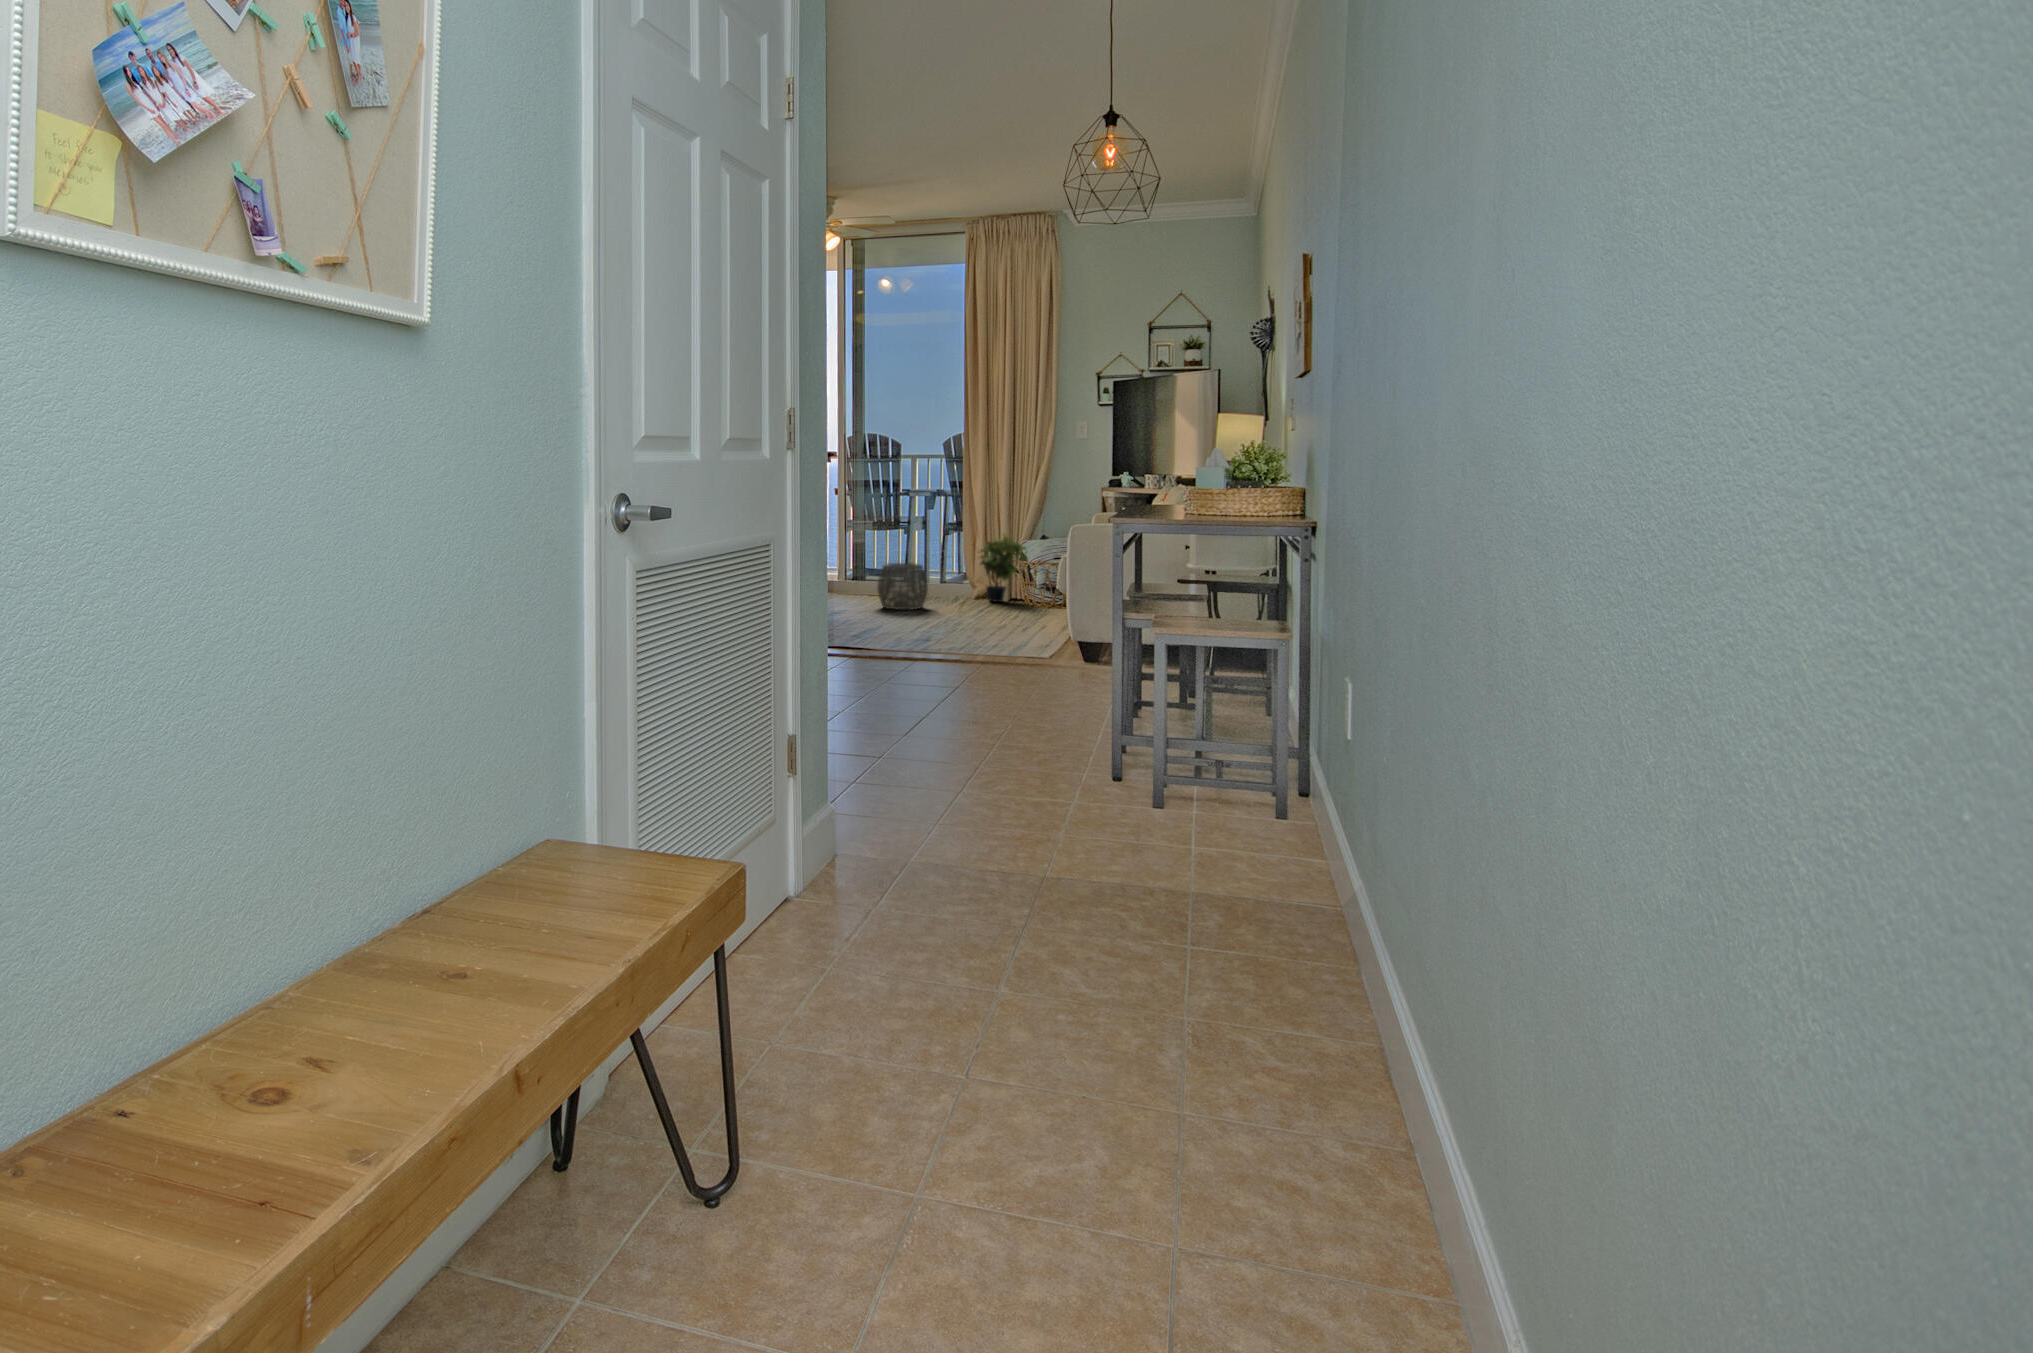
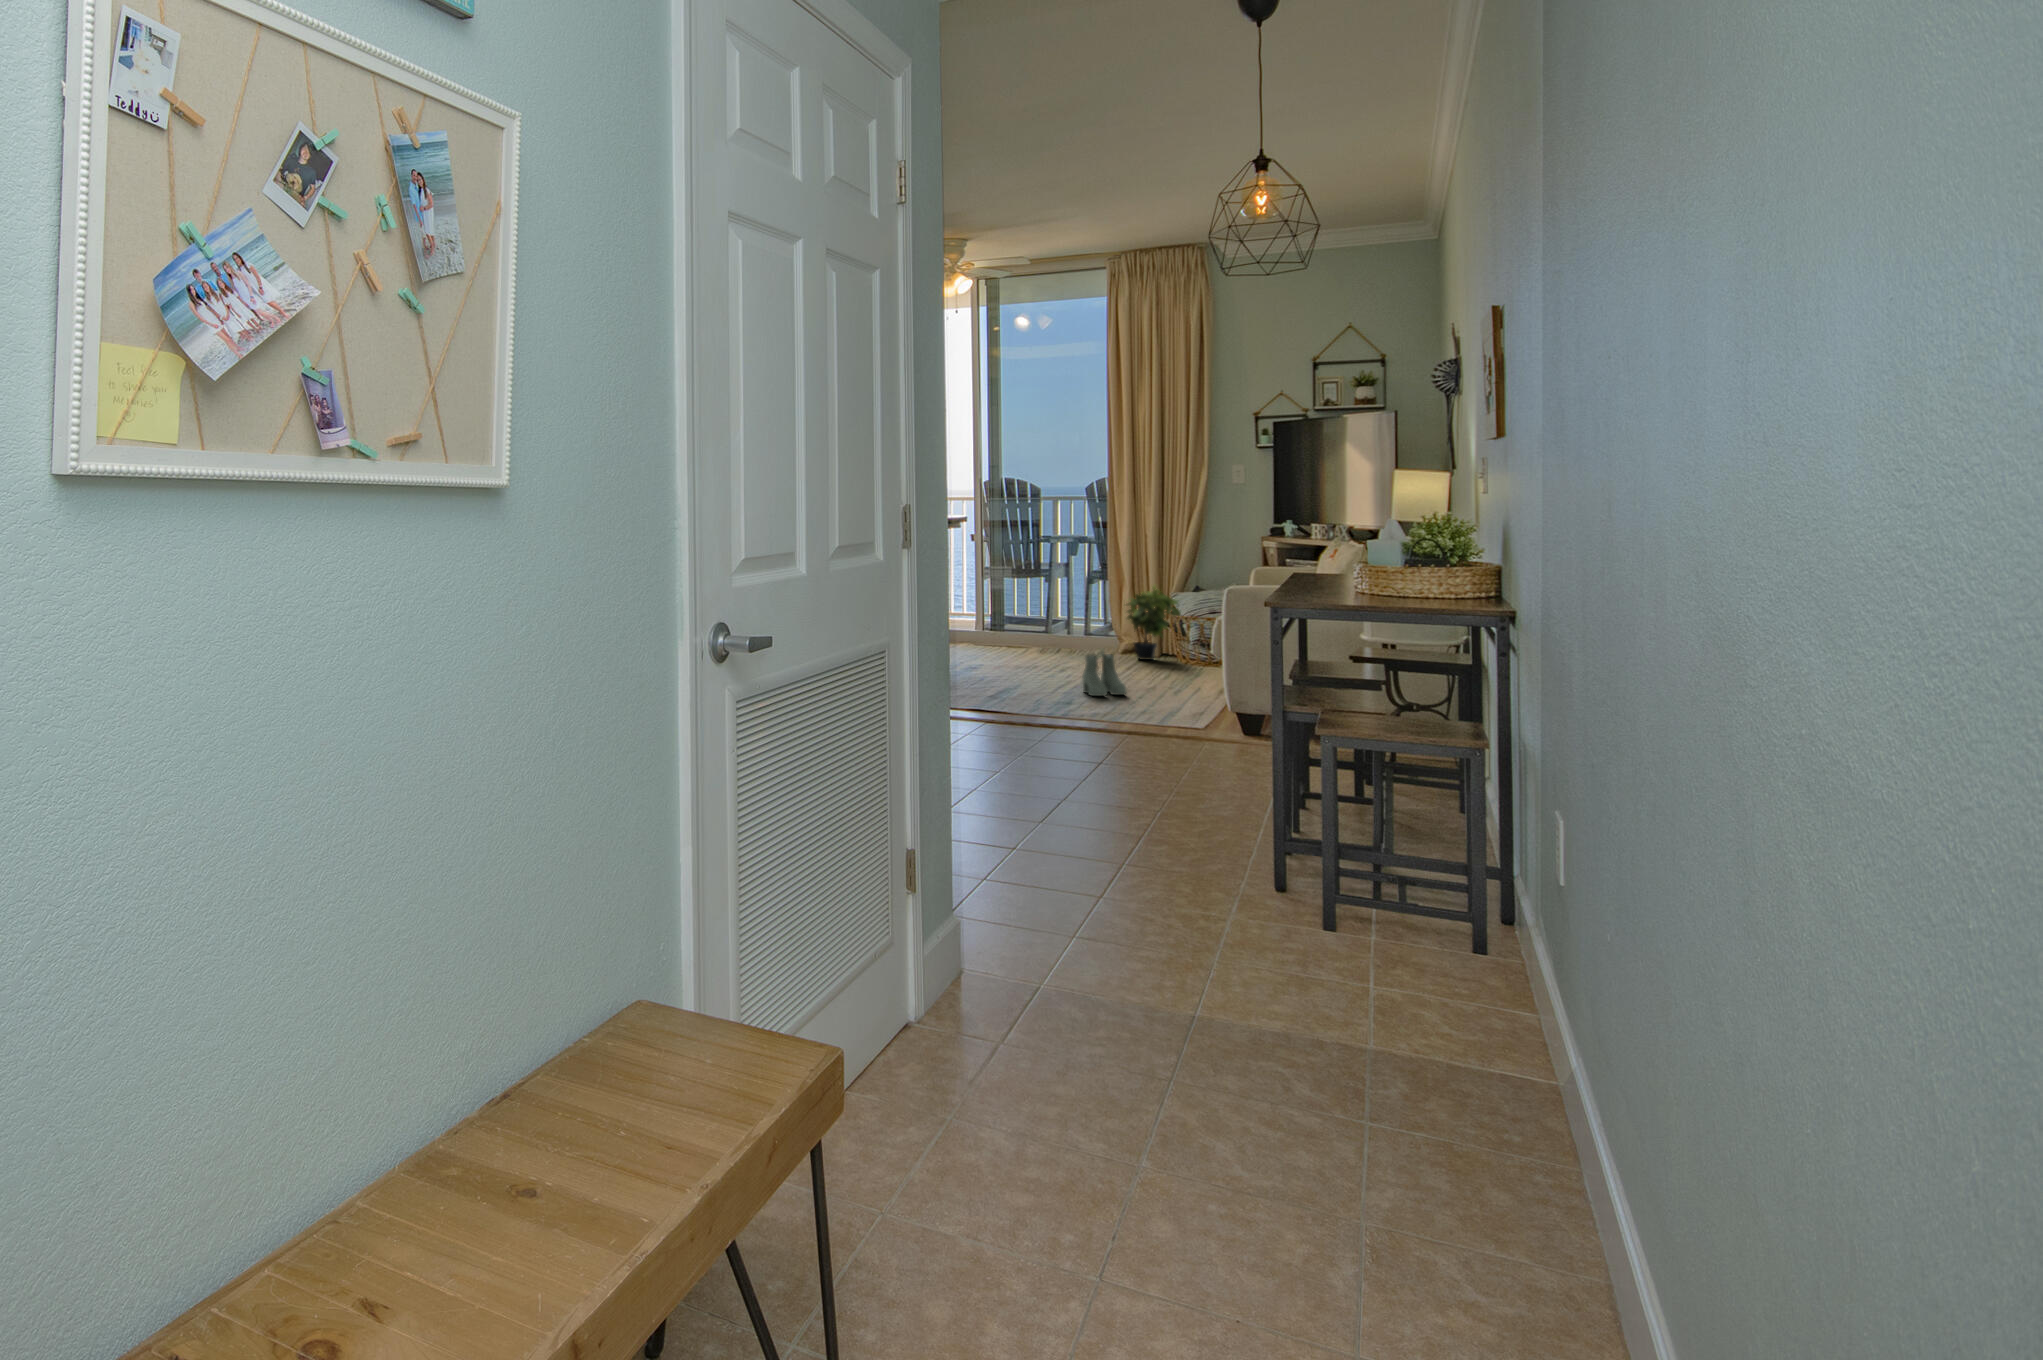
woven basket: present [878,563,928,610] -> none [1013,618,1069,669]
boots: none [940,592,980,631] -> present [1082,654,1127,696]

